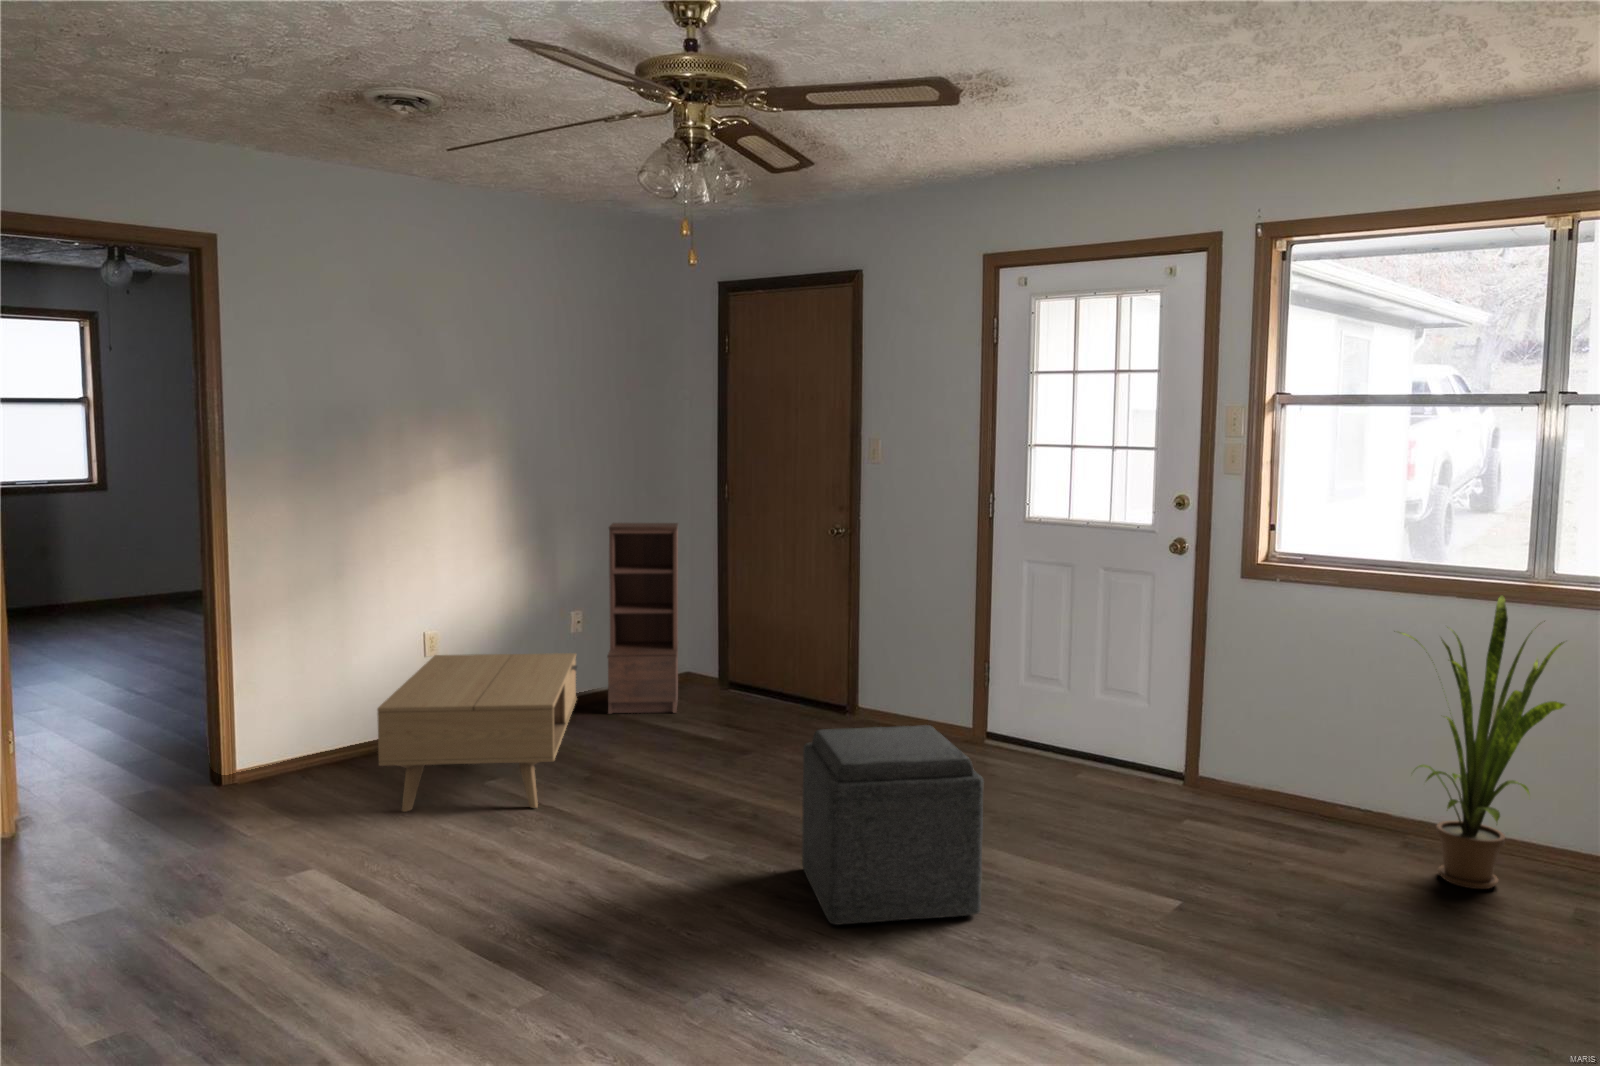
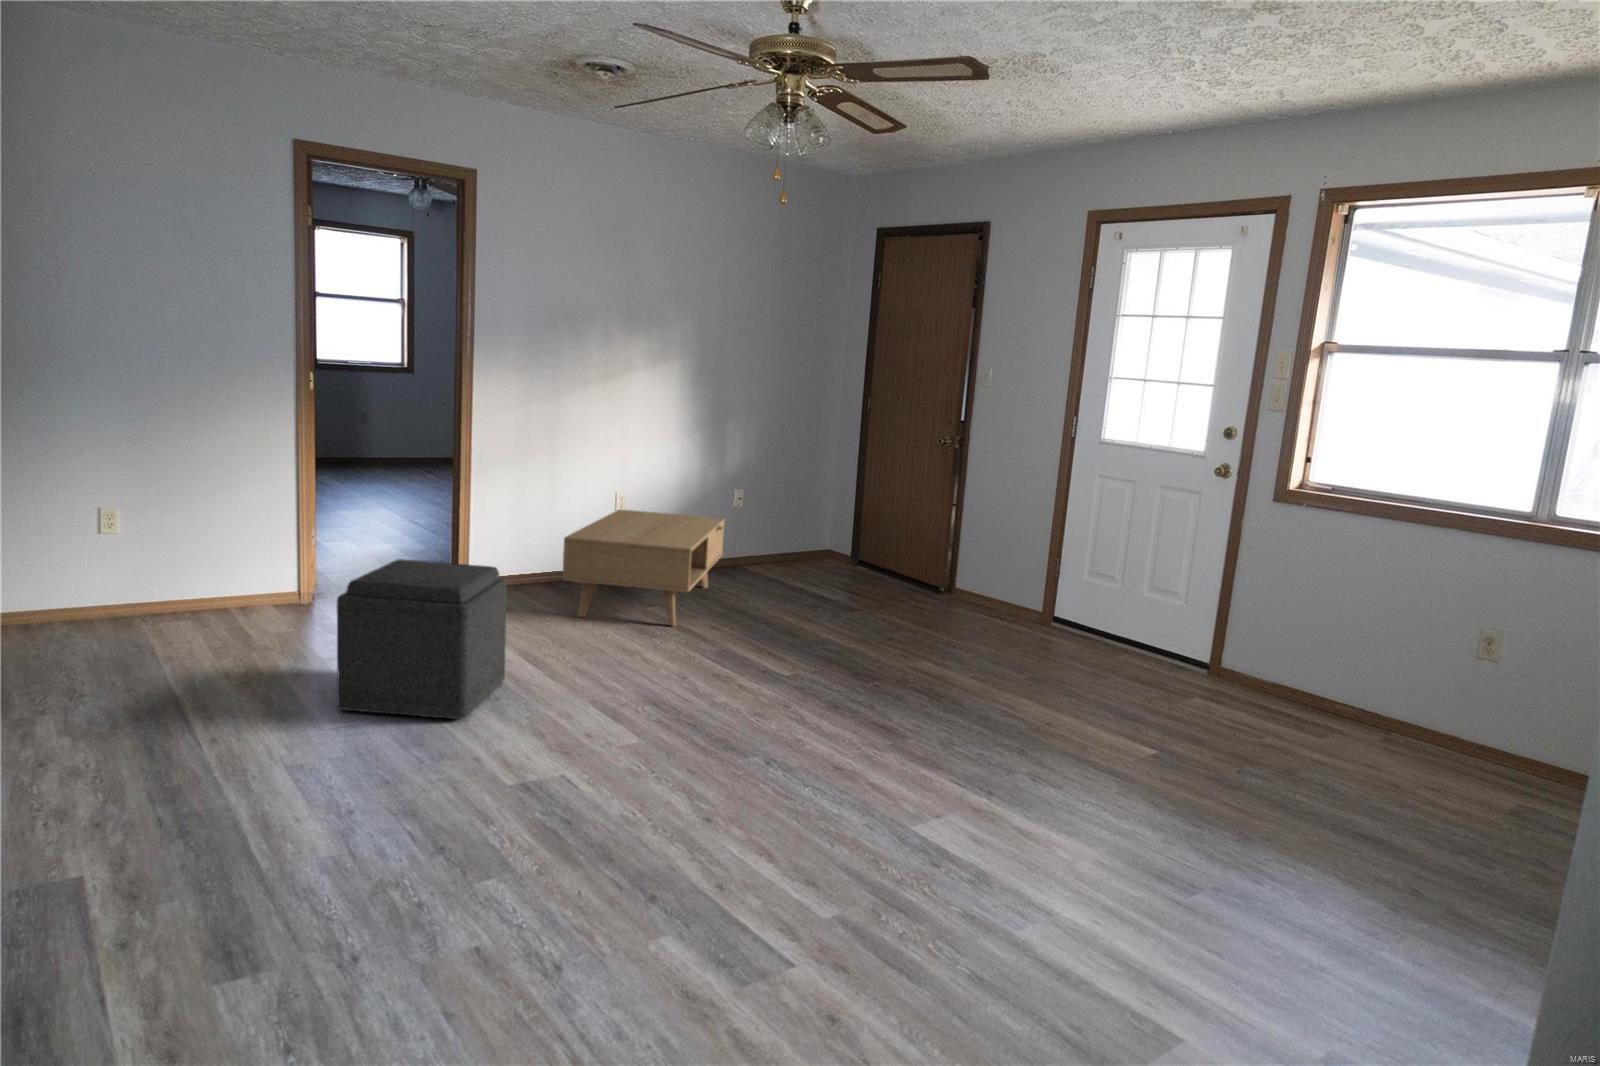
bookshelf: present [607,523,678,714] -> none [751,421,822,577]
house plant: present [1400,595,1565,889] -> none [1384,531,1548,779]
ottoman: present [802,725,984,925] -> present [337,559,507,719]

